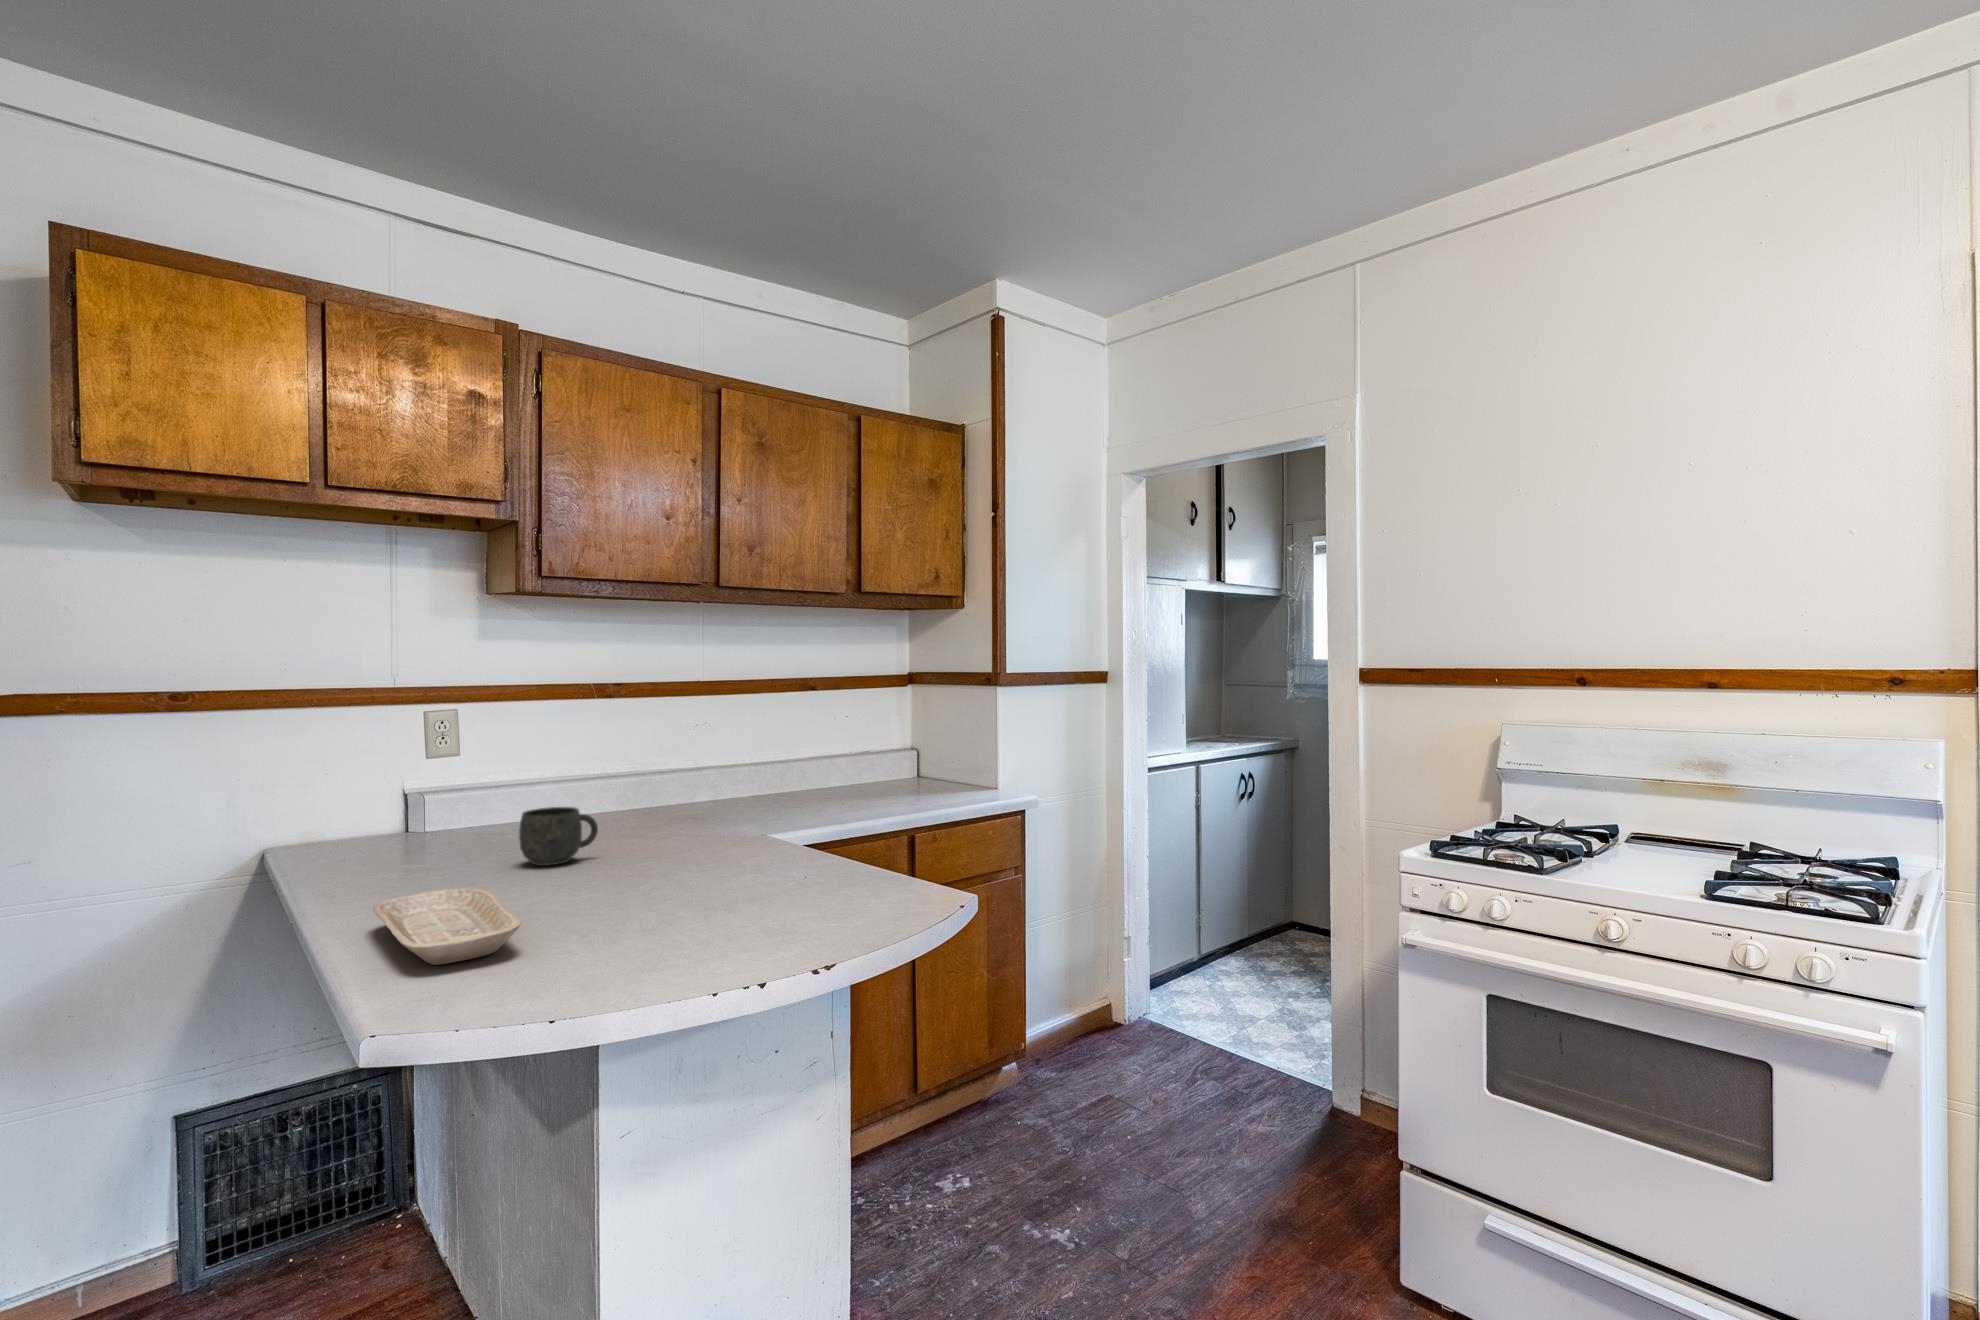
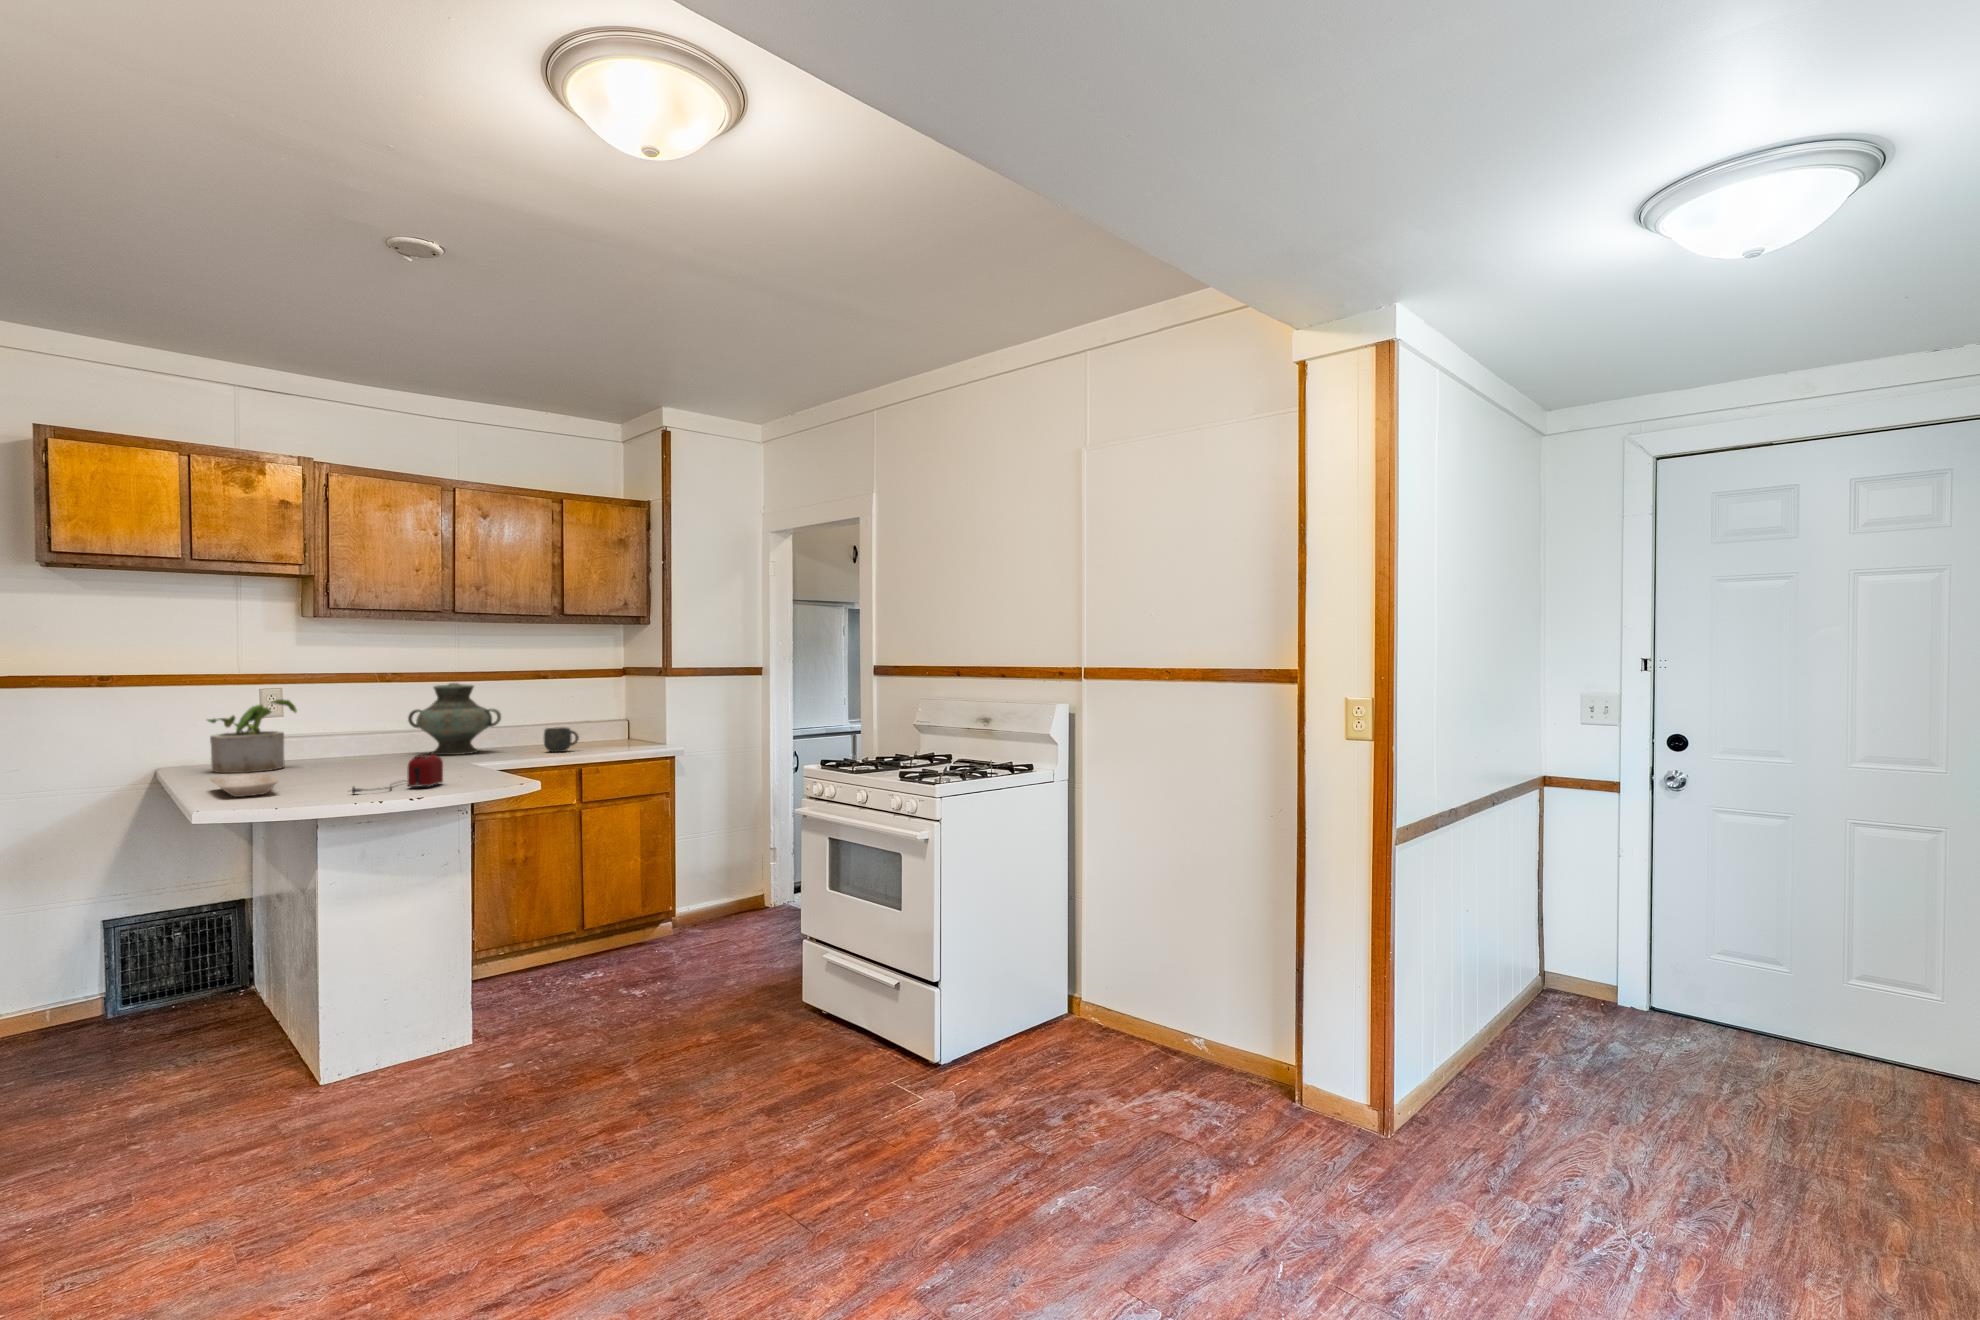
vase: none [644,698,782,812] -> present [408,683,501,755]
potted plant: none [348,728,497,864] -> present [208,699,297,773]
mug: present [519,807,598,866] -> present [544,727,579,752]
toaster: none [671,851,822,954] -> present [351,755,443,795]

